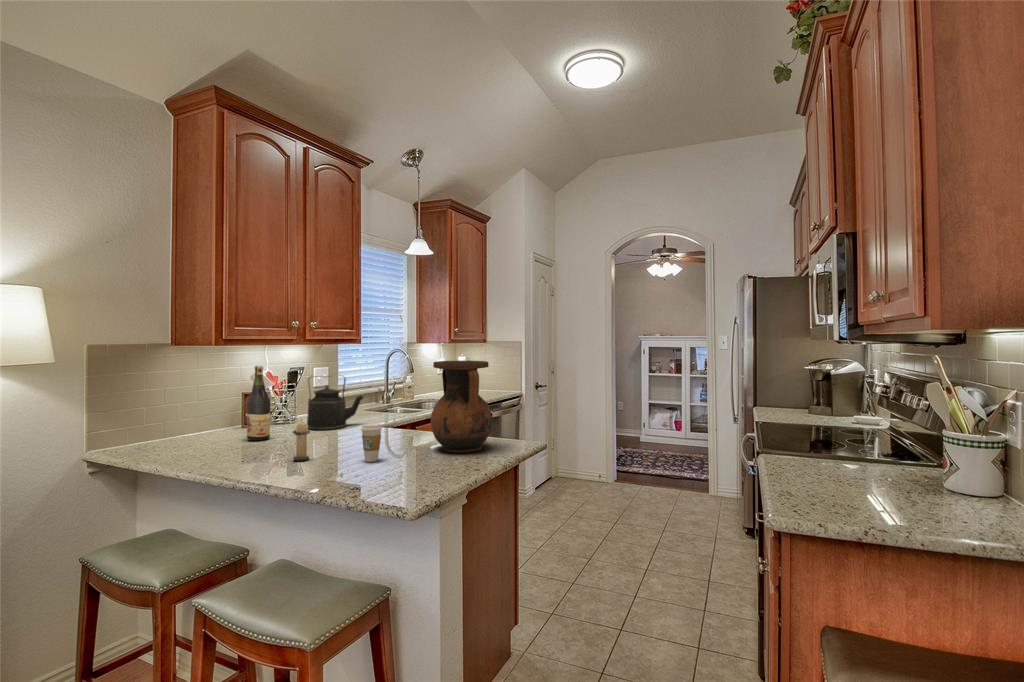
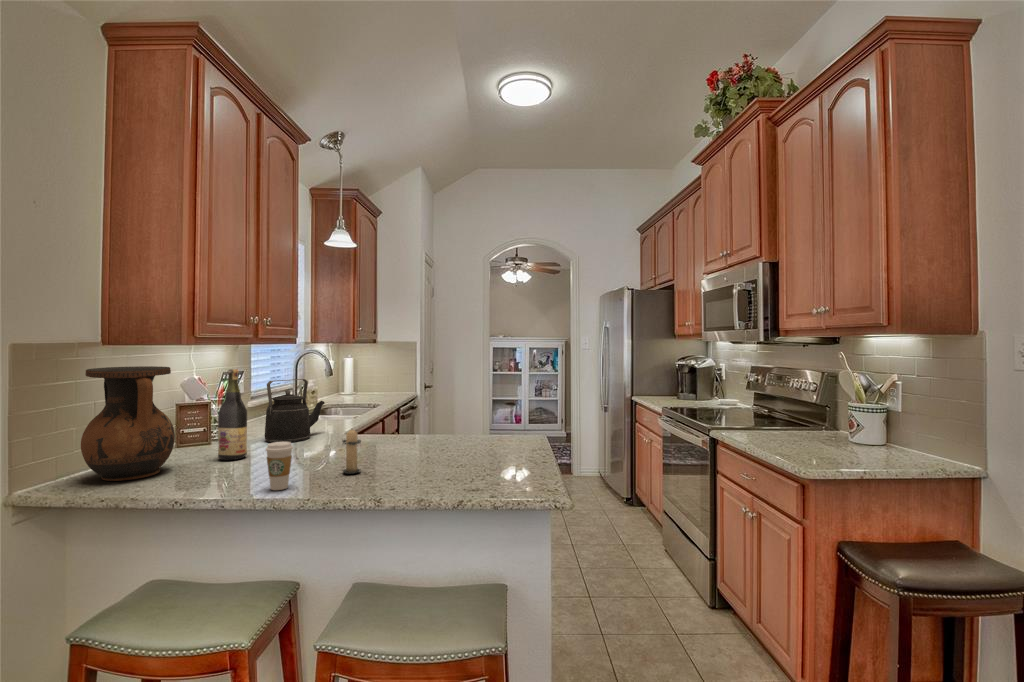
vase: present [431,361,492,452] -> present [81,366,175,481]
coffee cup: present [361,423,382,462] -> present [266,442,293,490]

